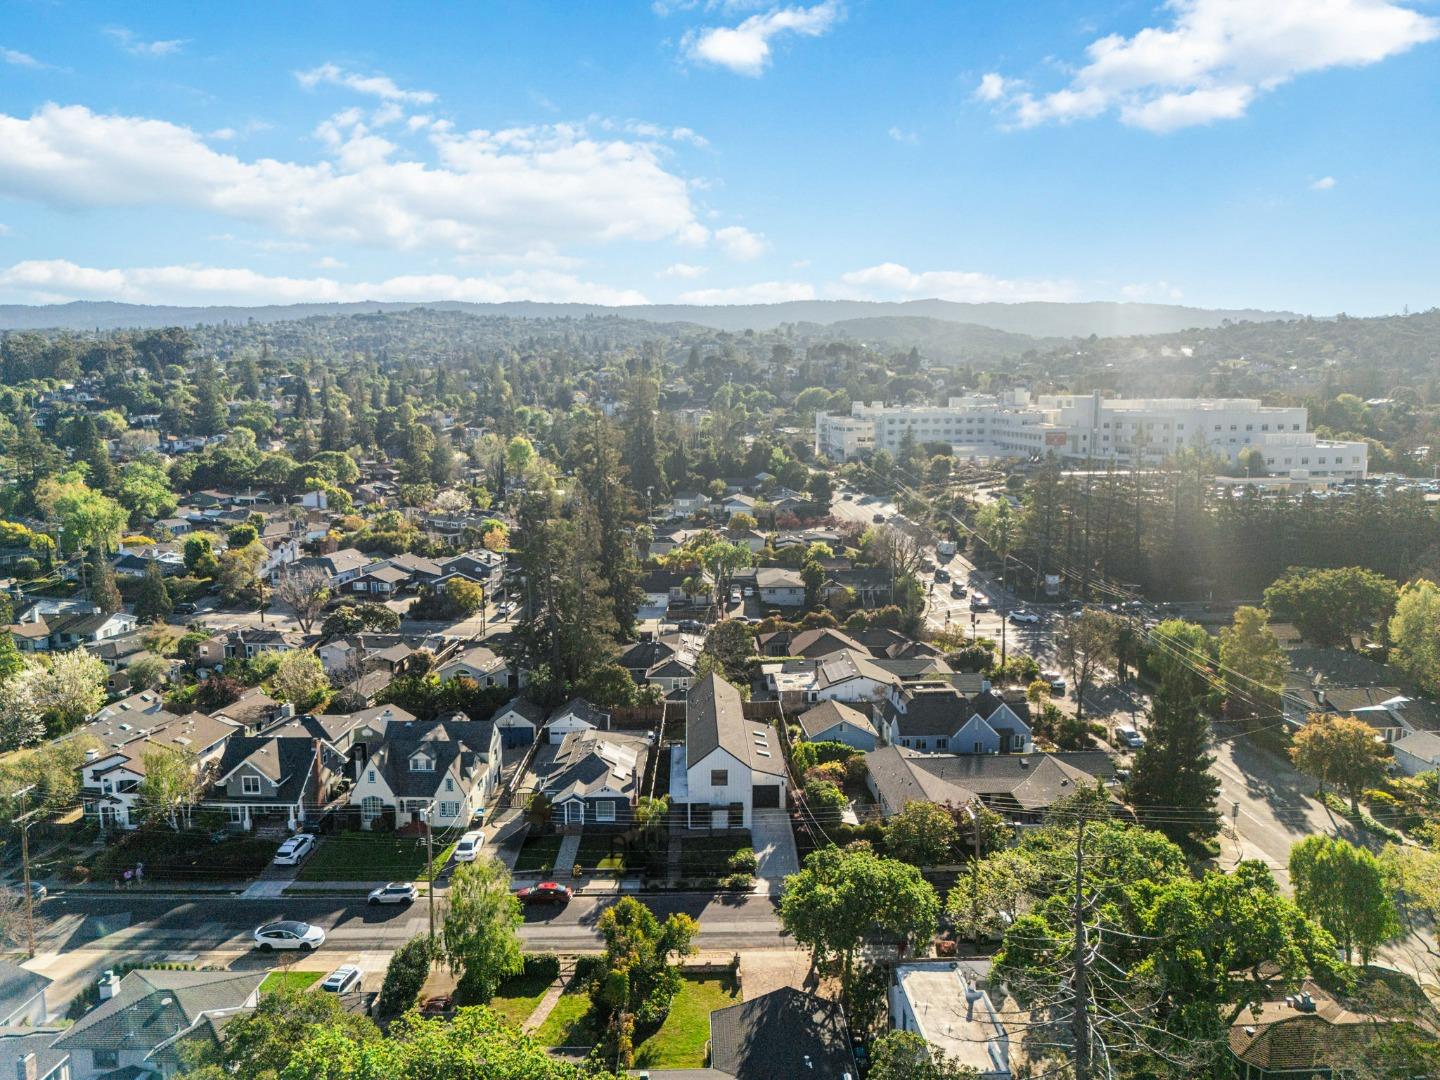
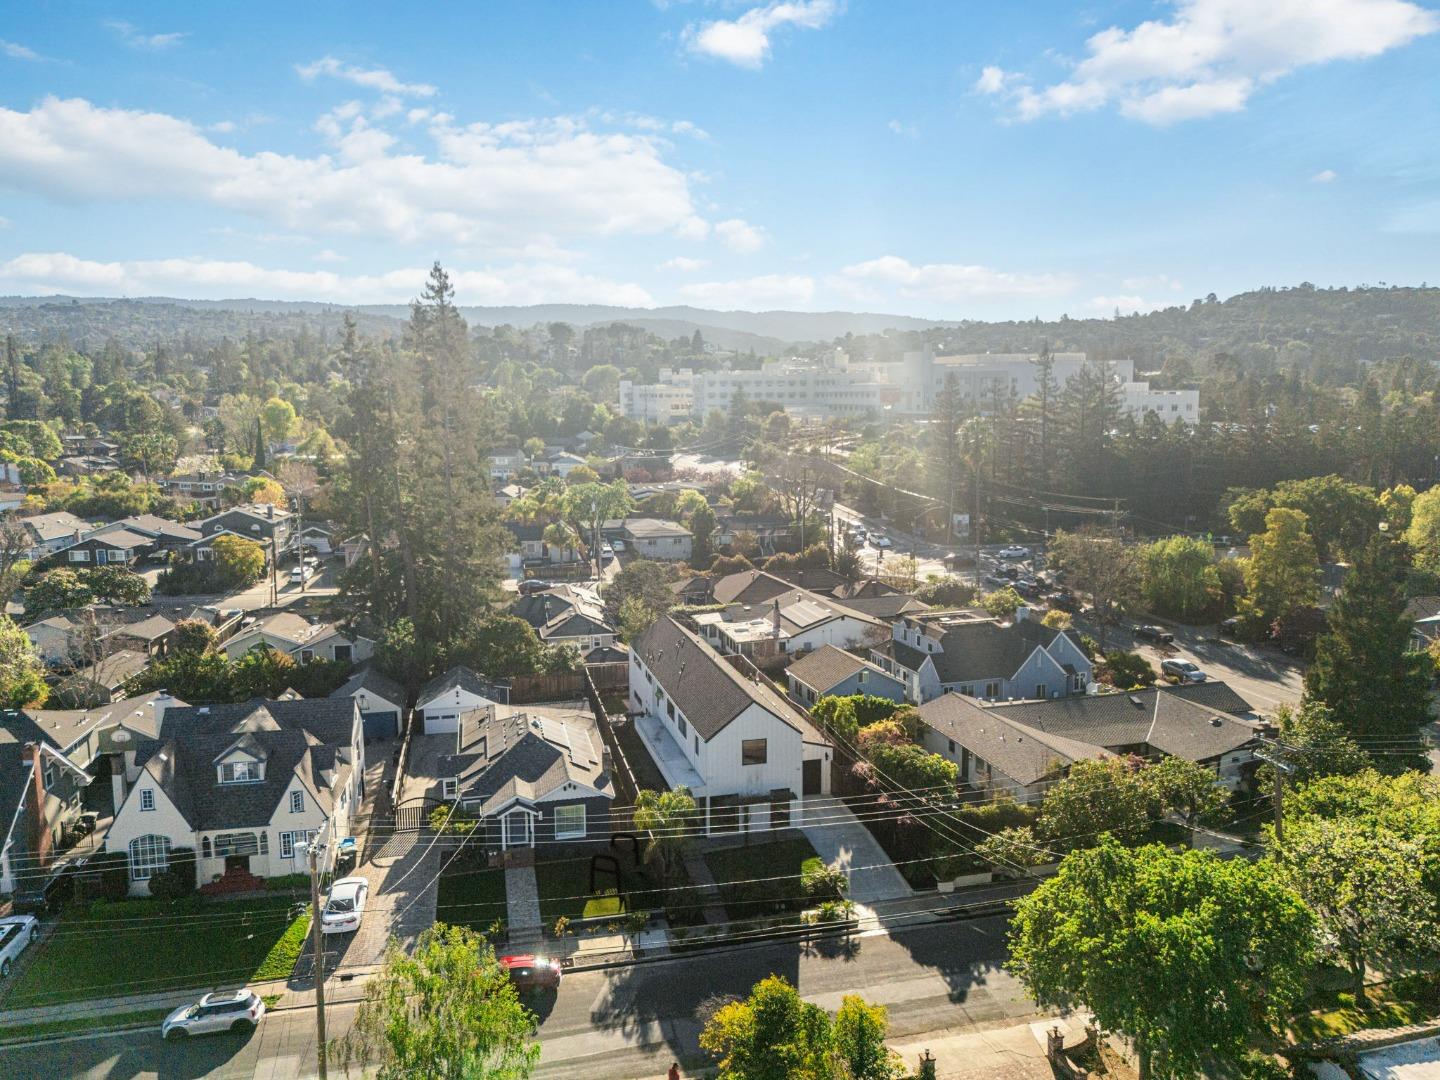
lounge chair: present [521,795,553,834] -> none [424,806,482,870]

